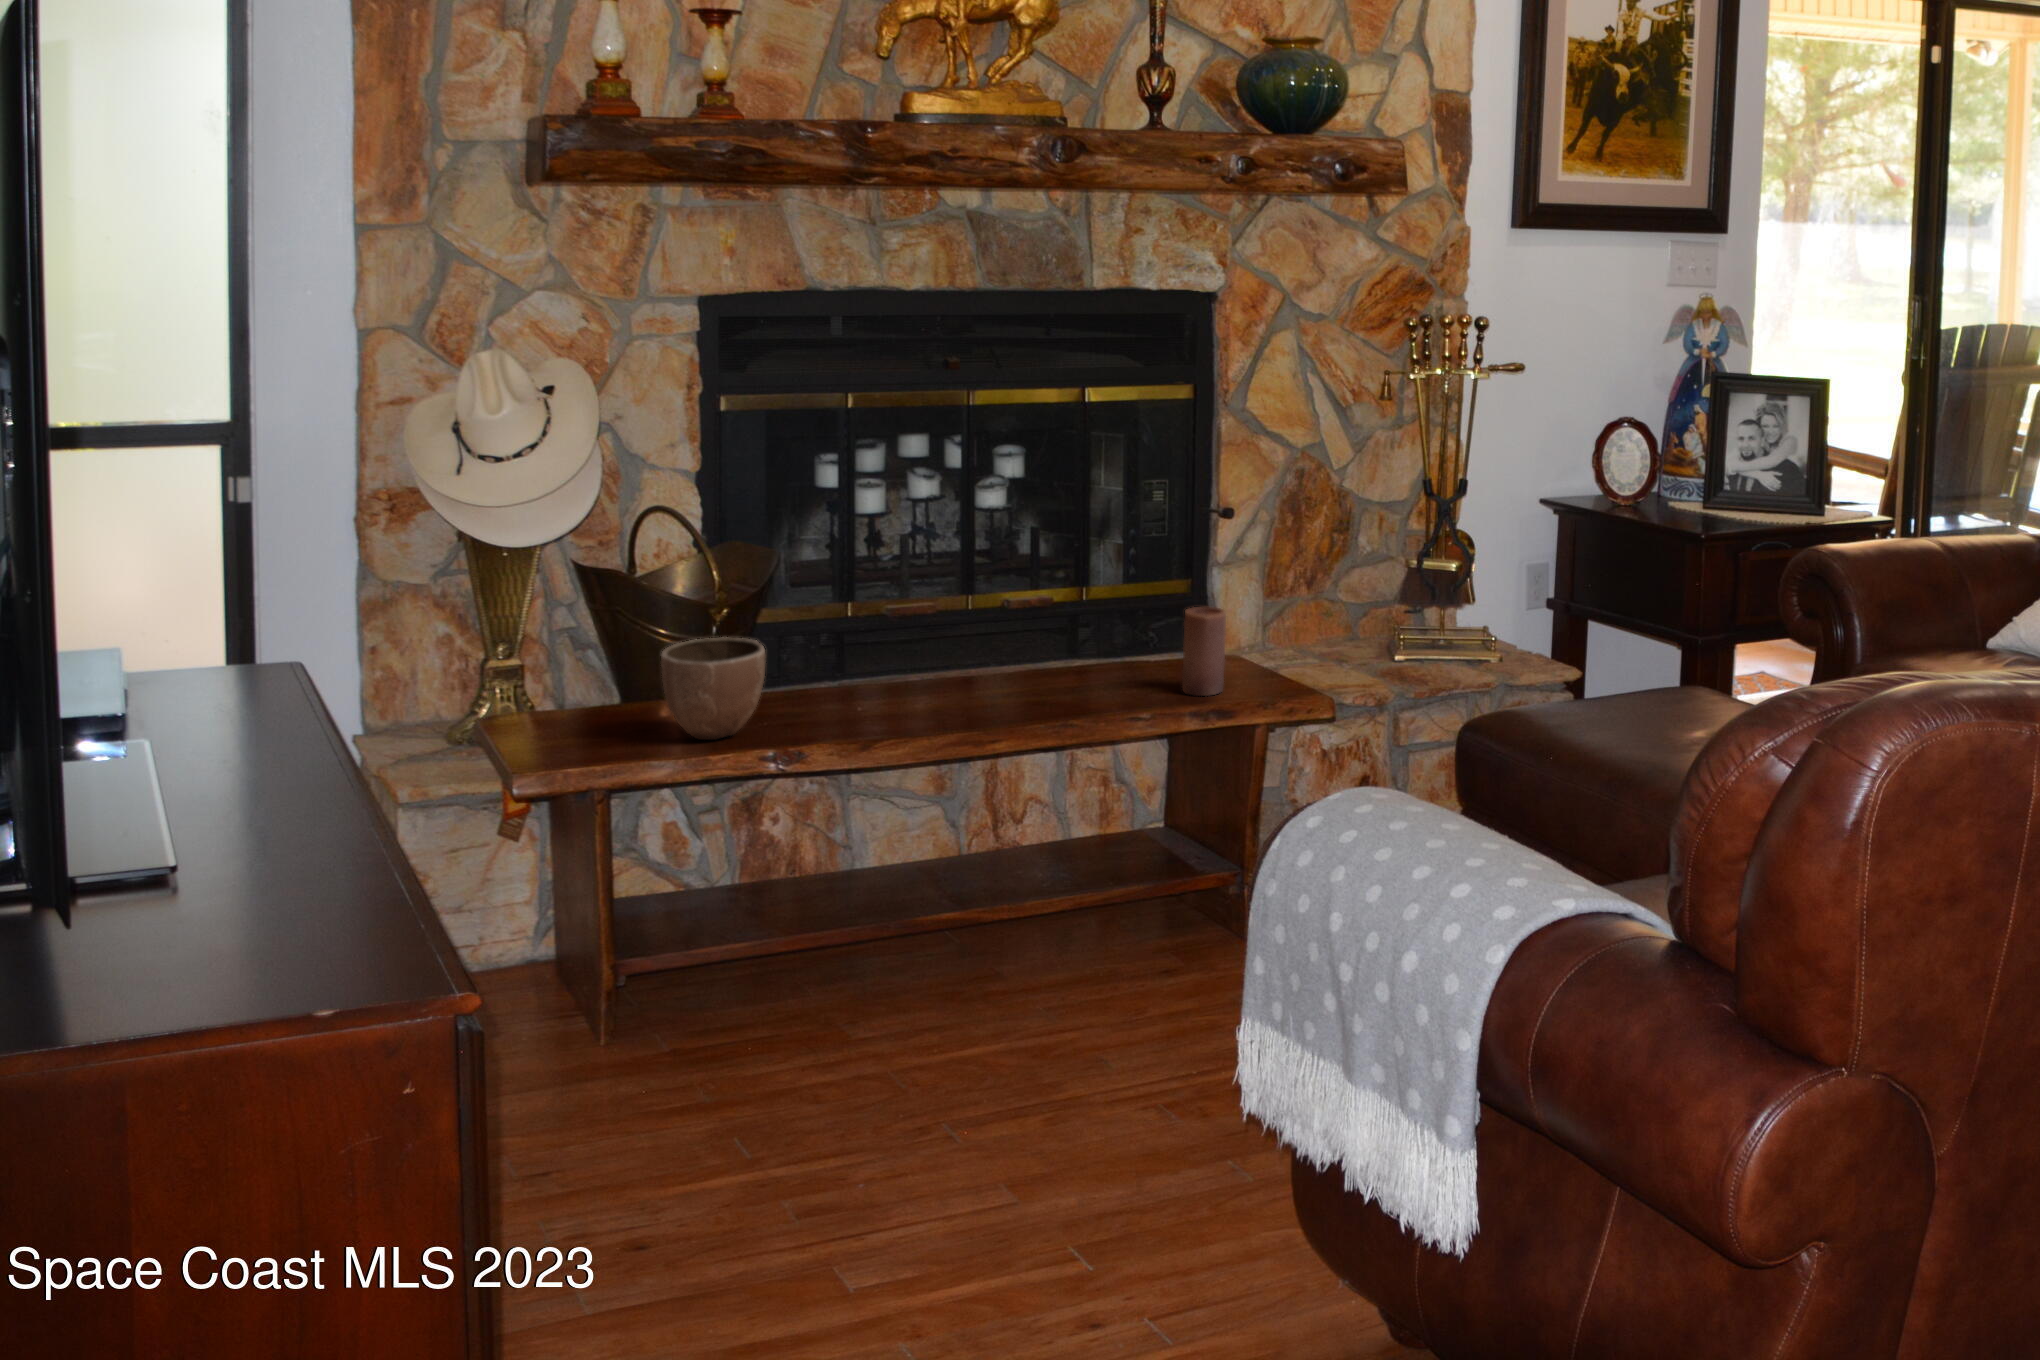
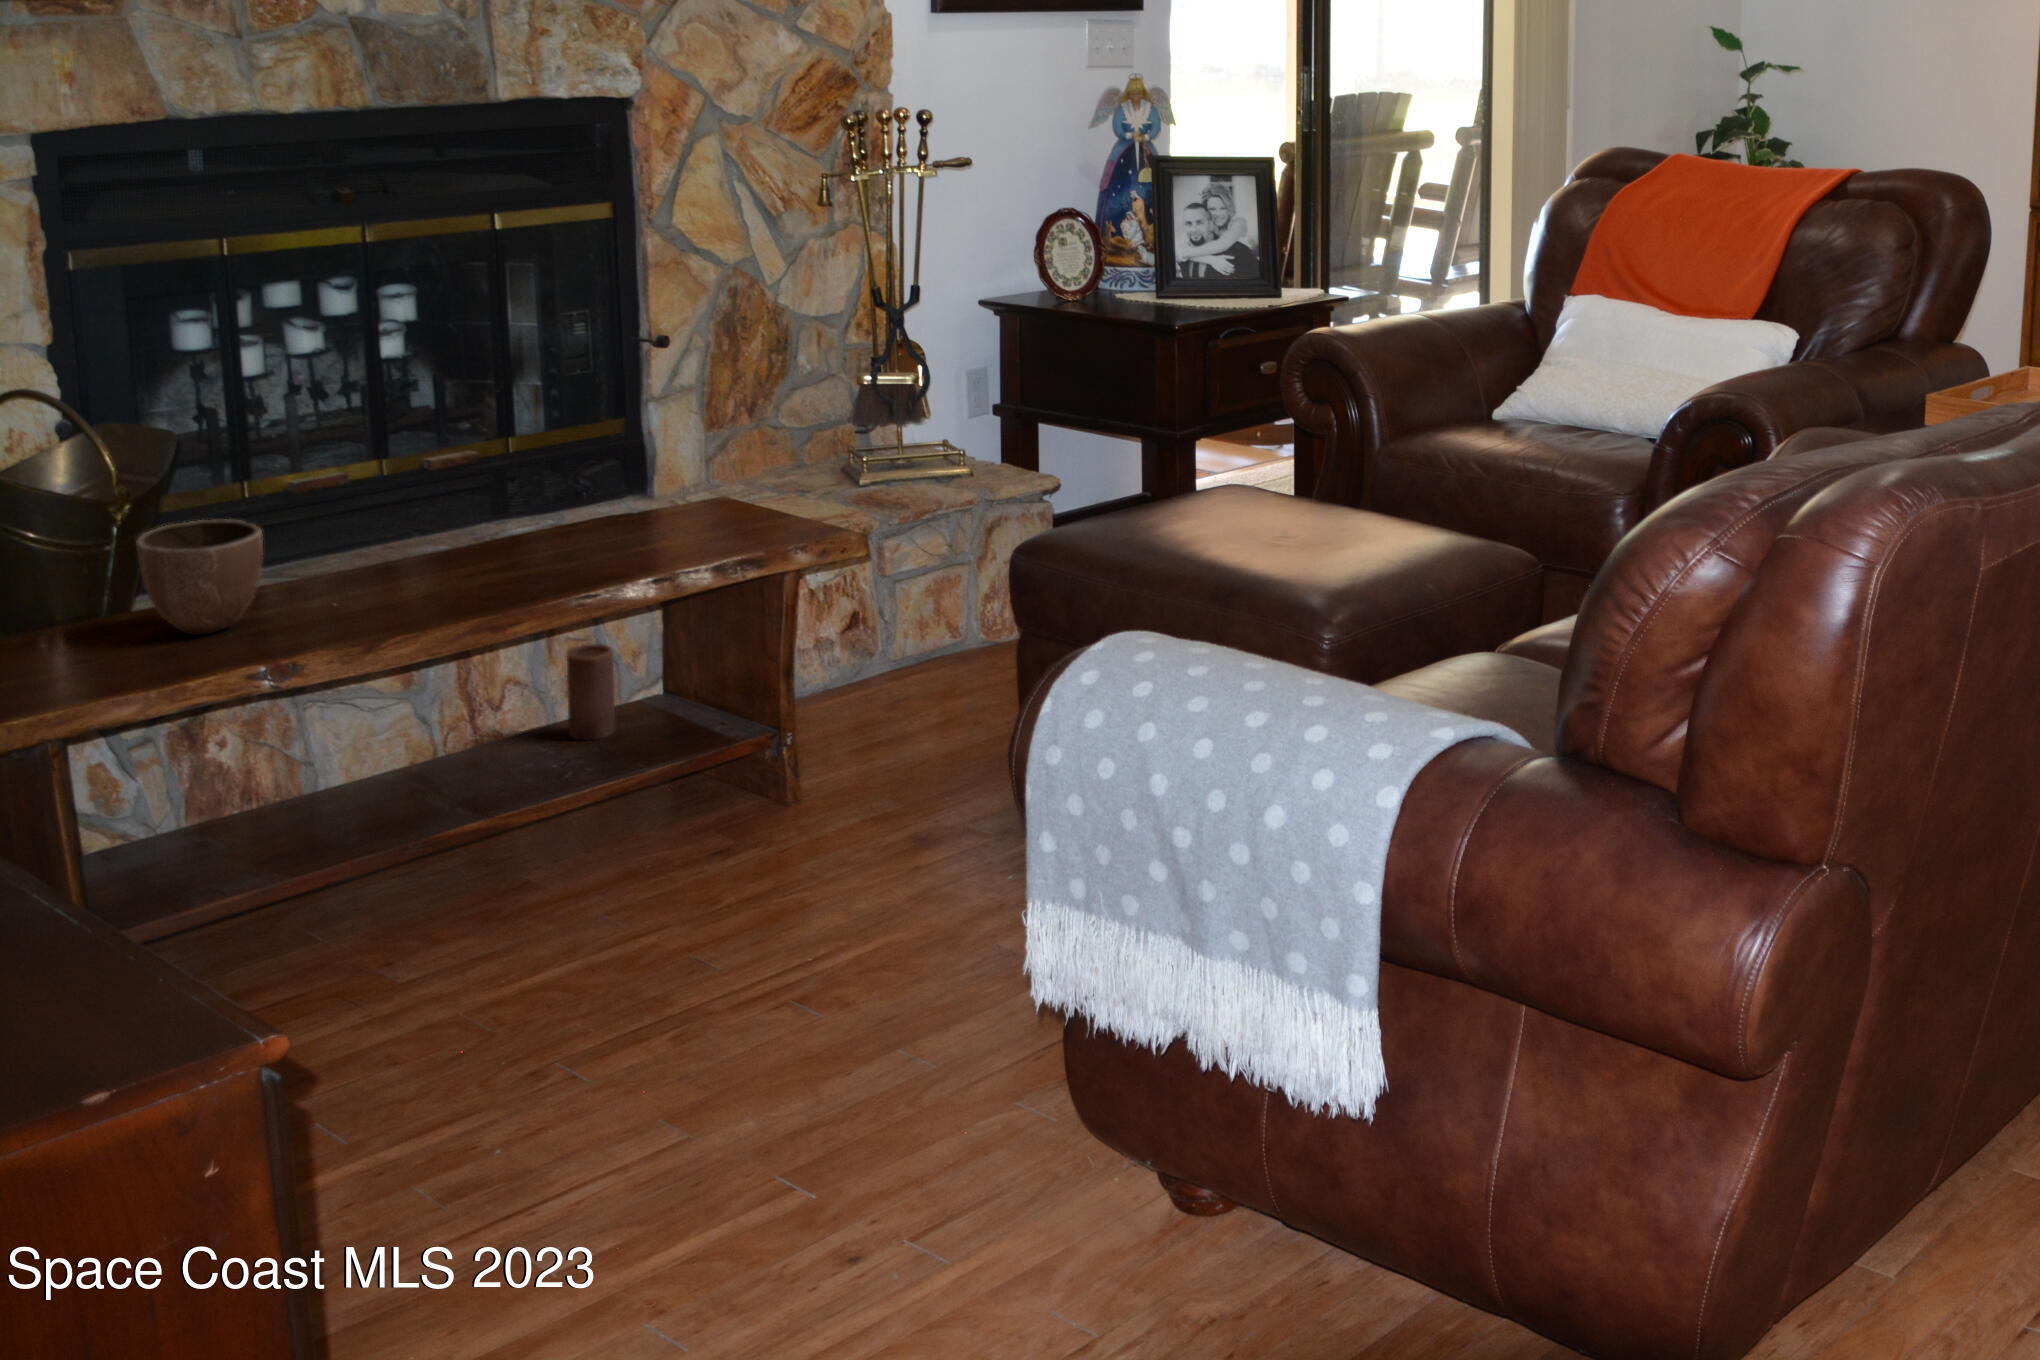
candle: present [1182,607,1226,696] -> present [567,644,615,740]

